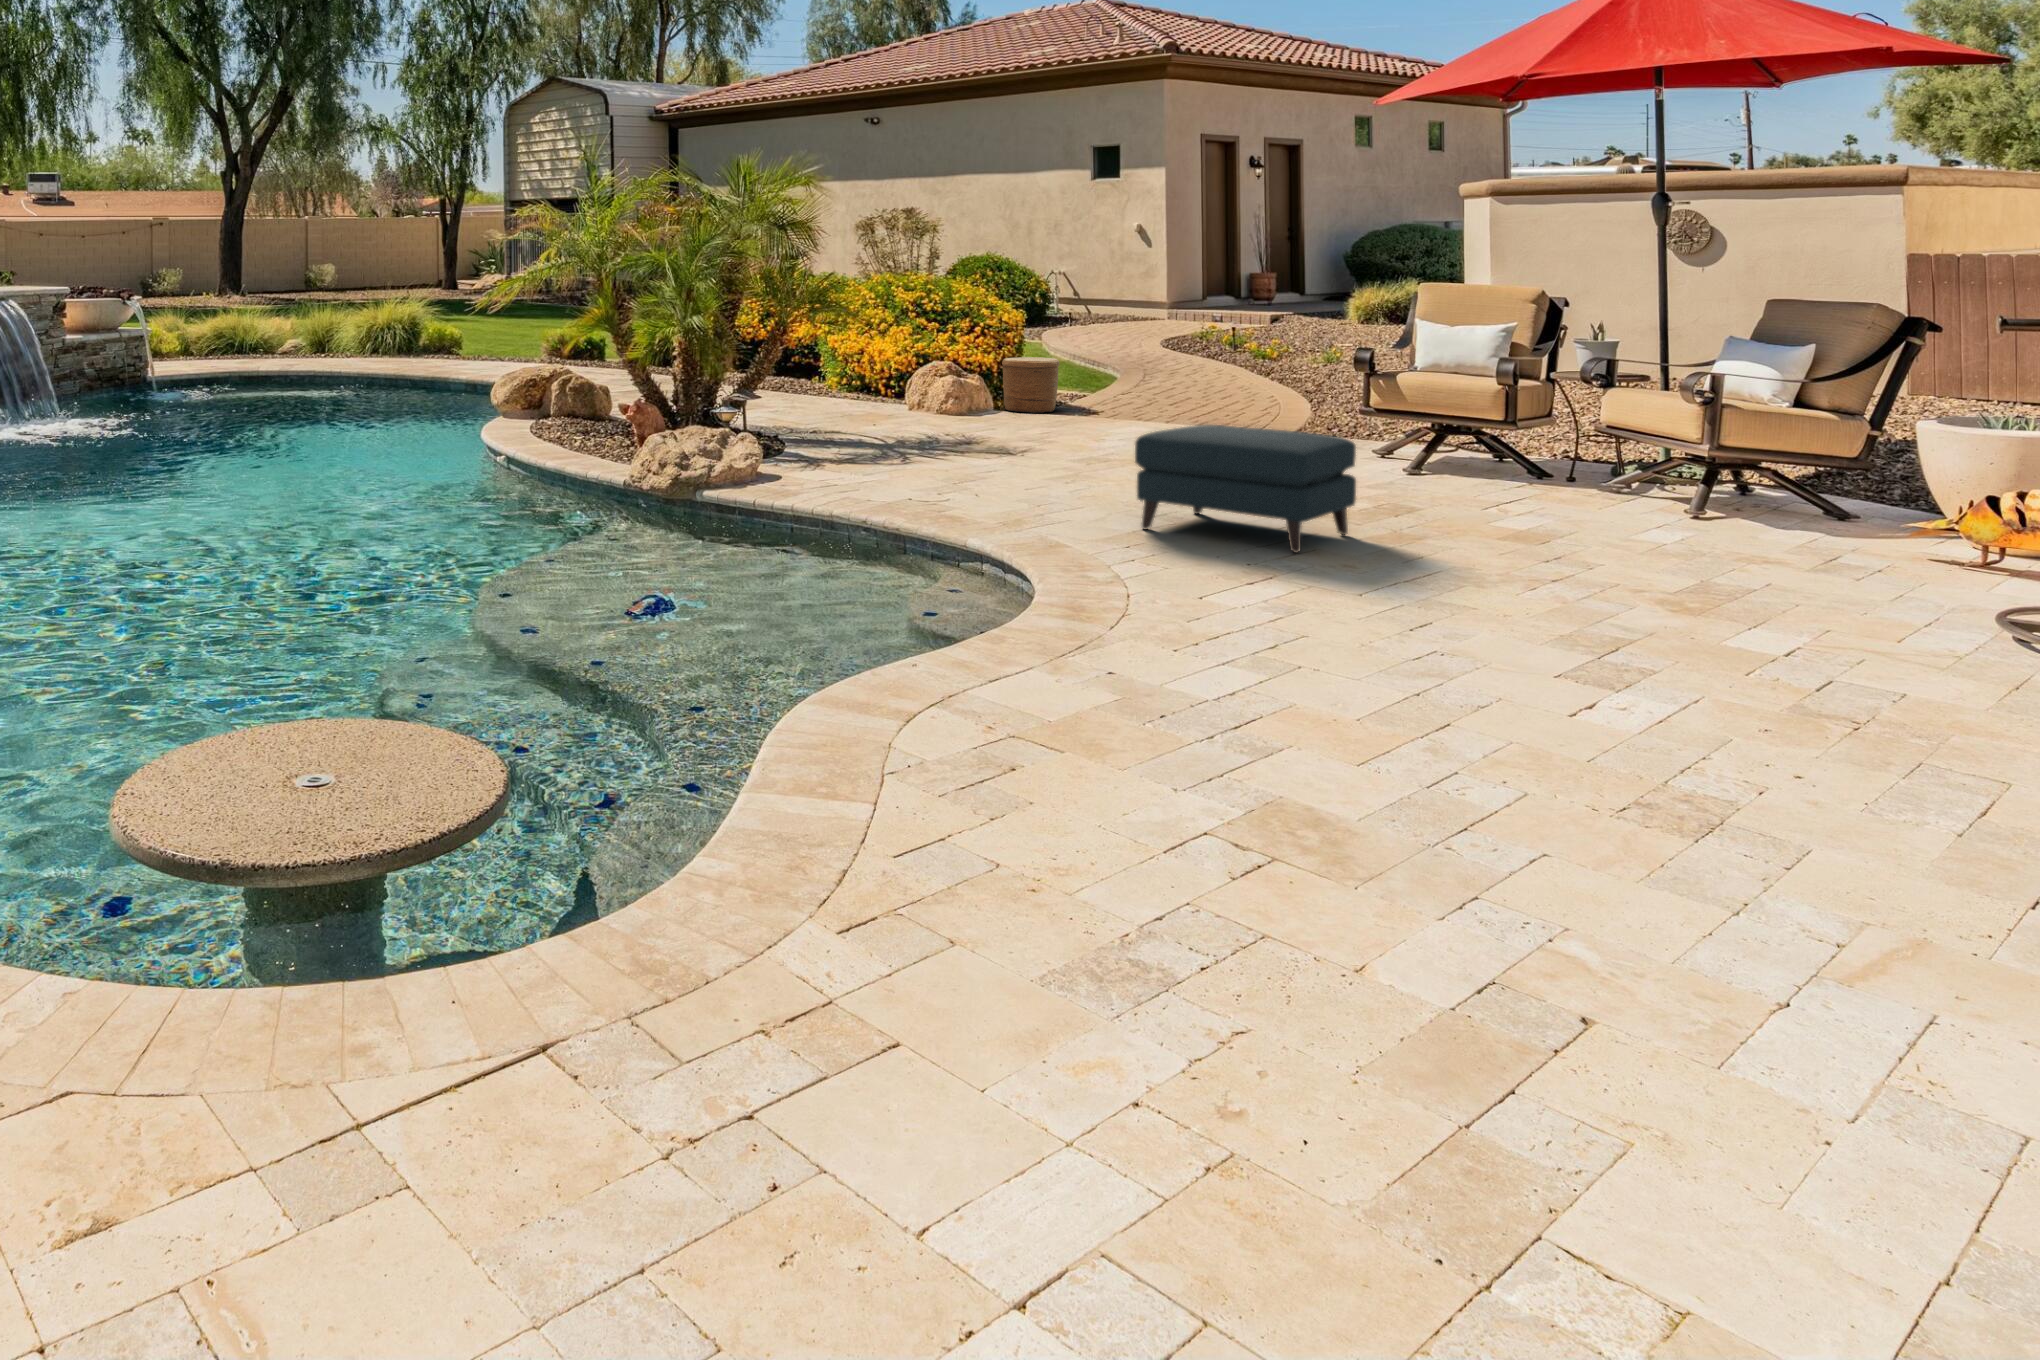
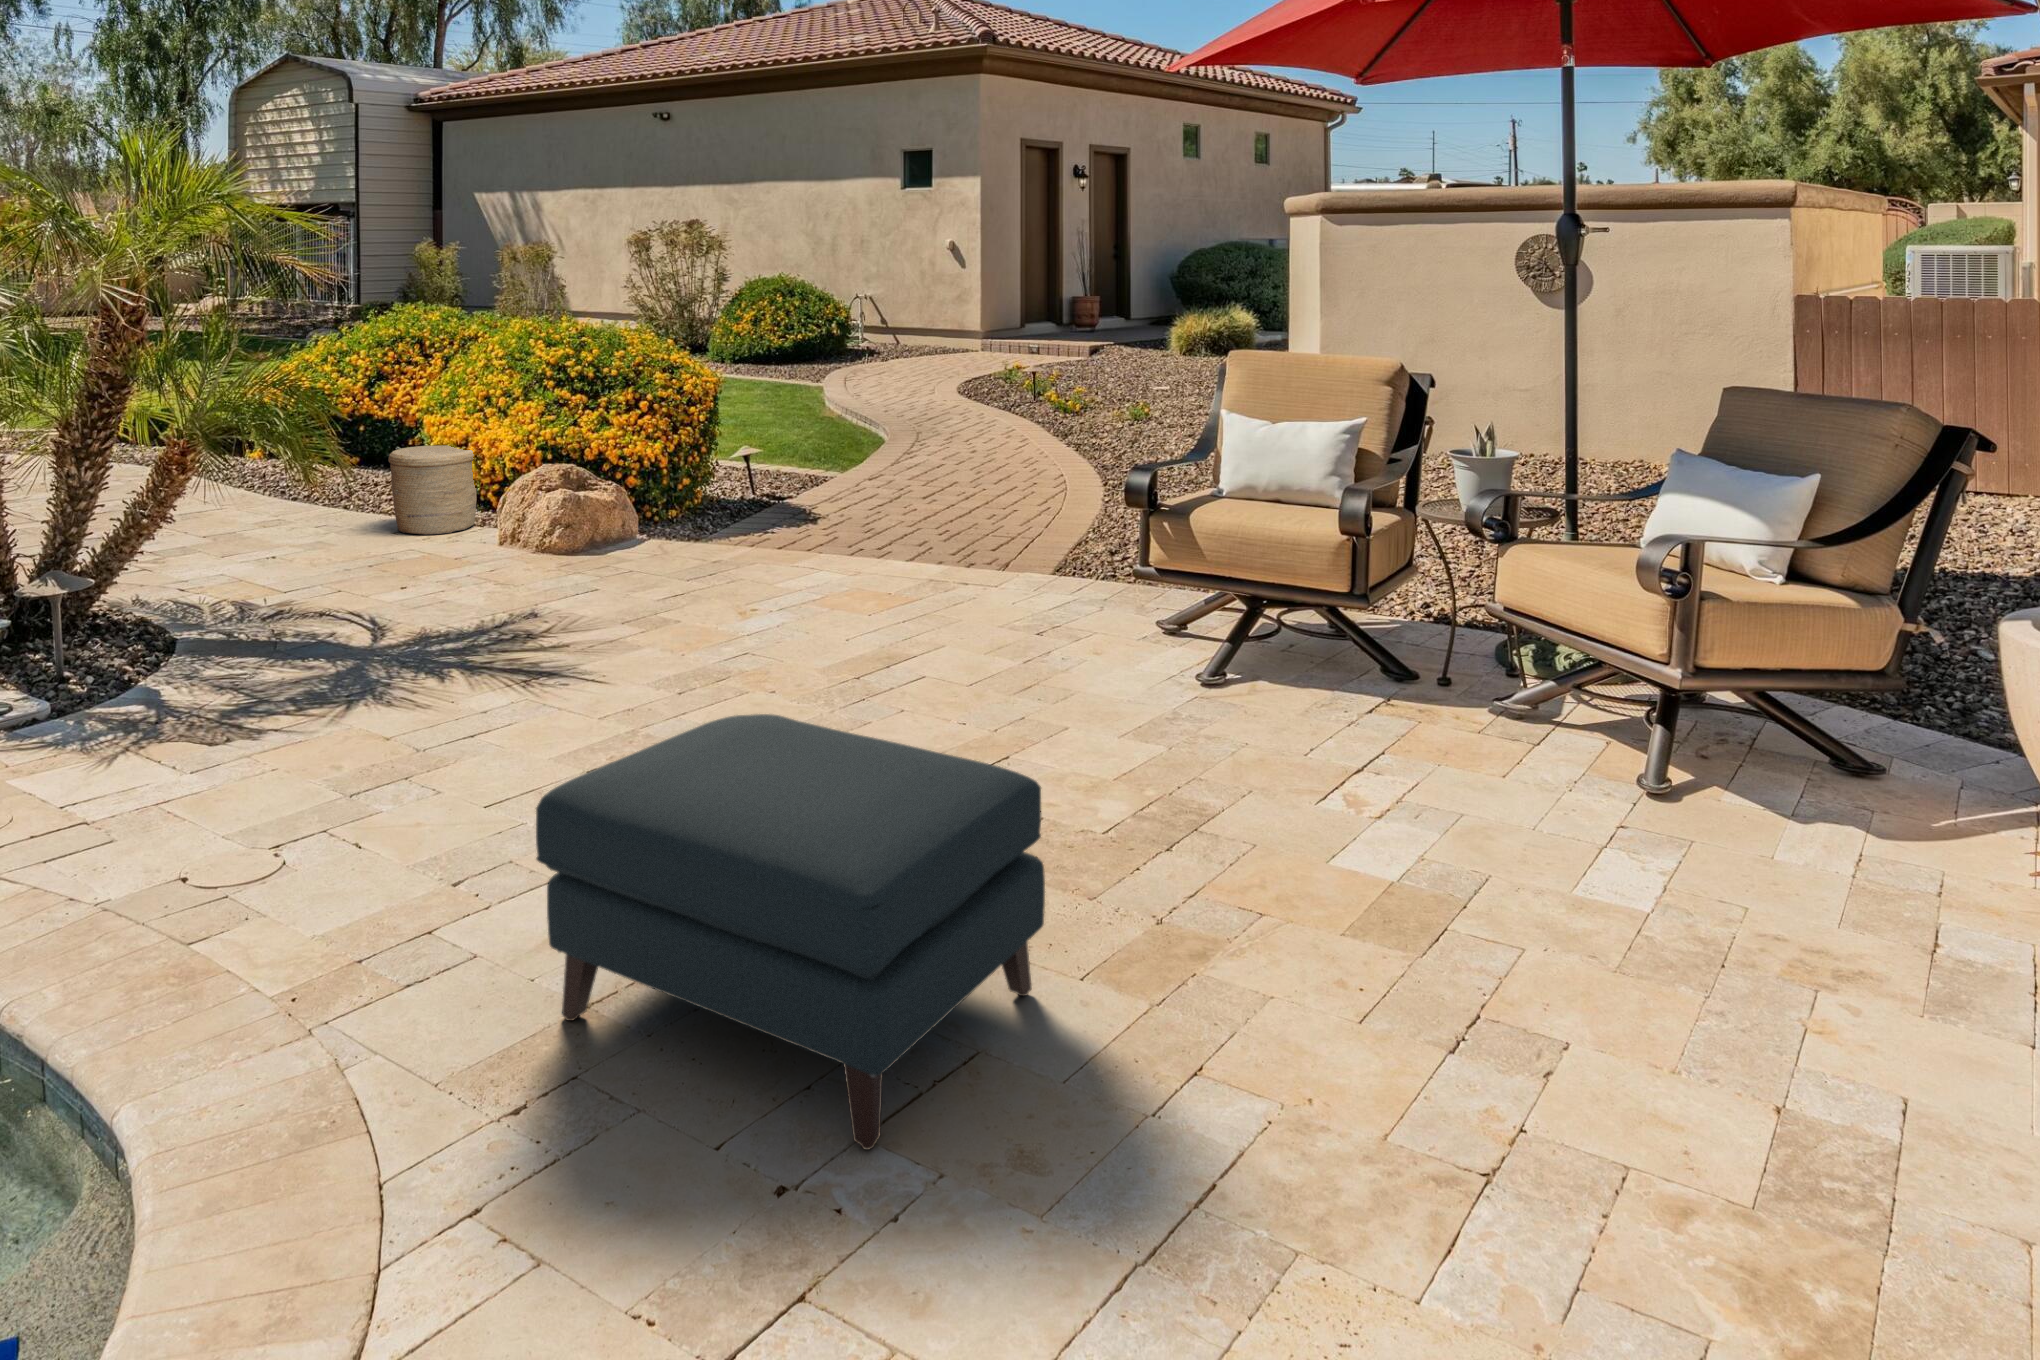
woven basket: present [1002,357,1059,413] -> present [388,445,477,535]

